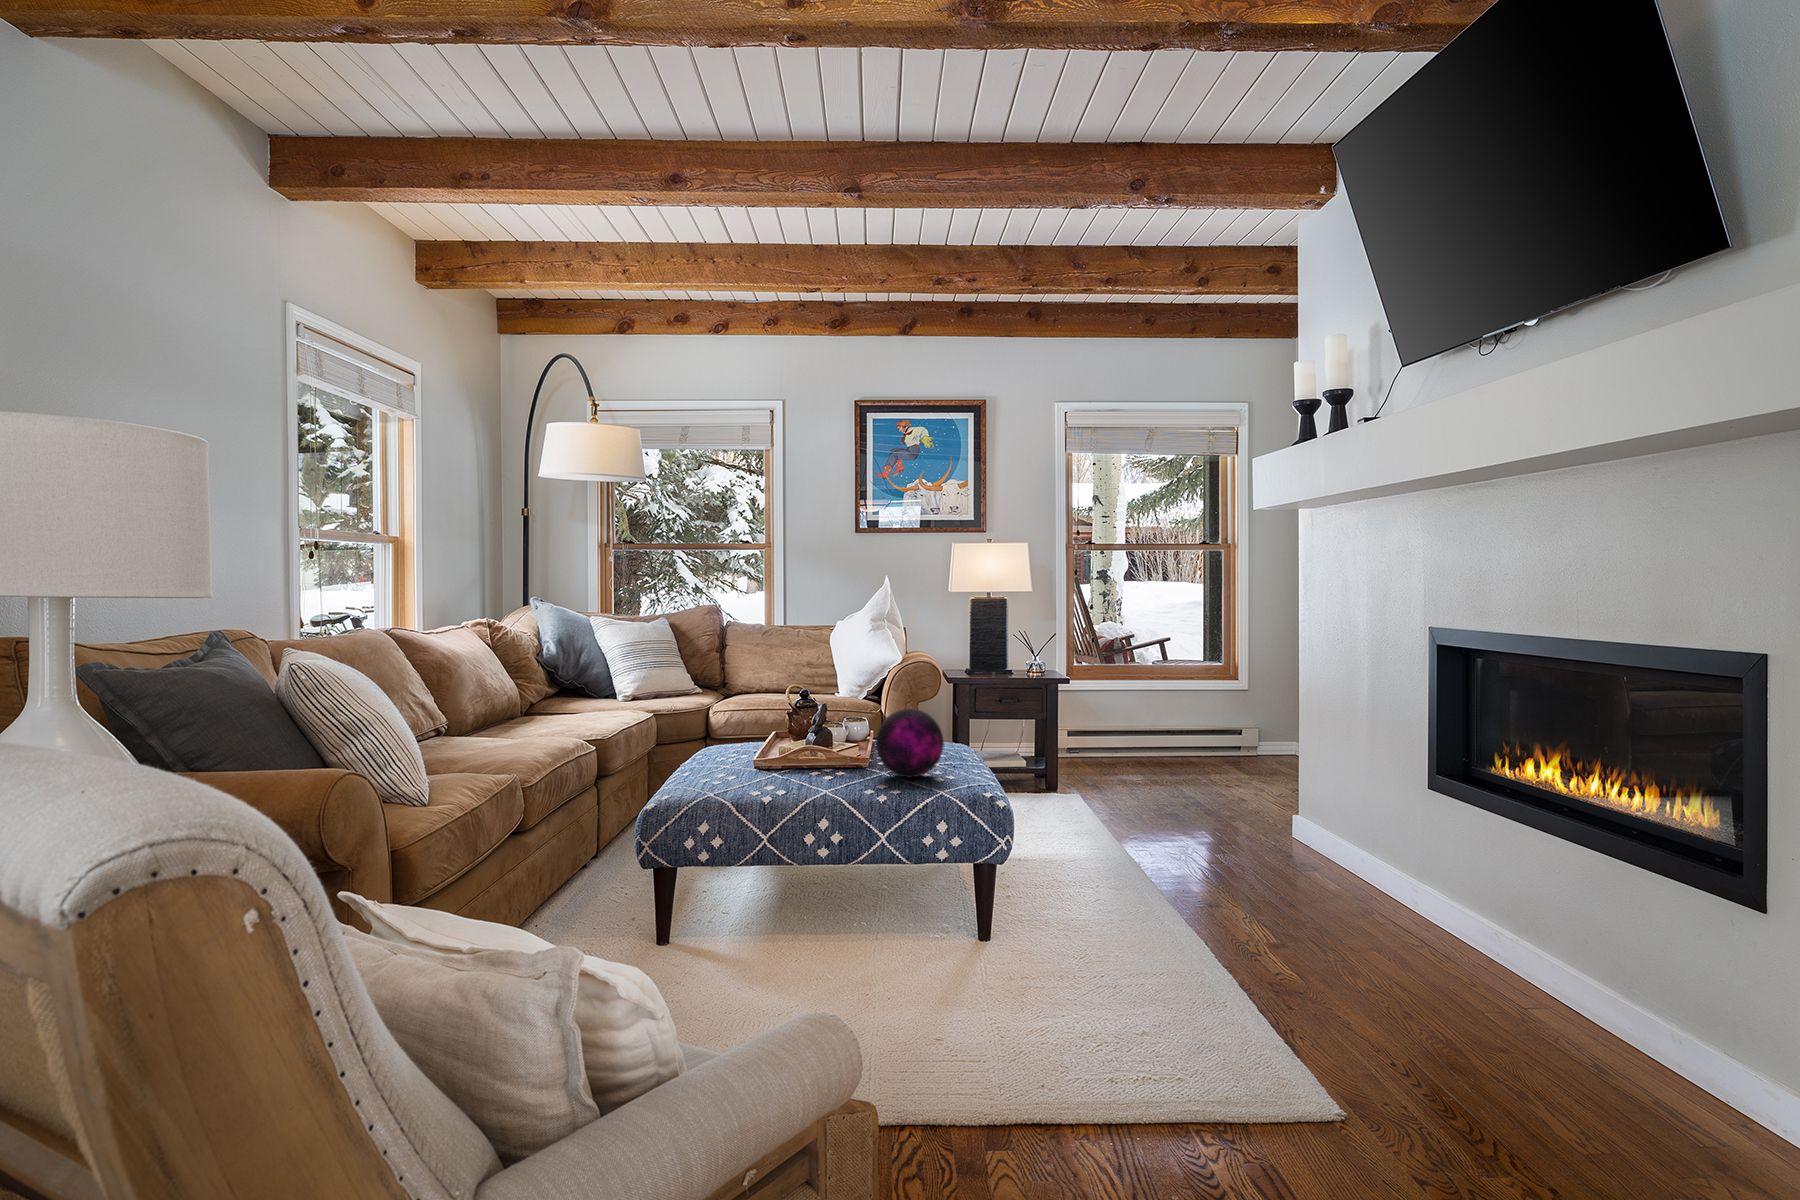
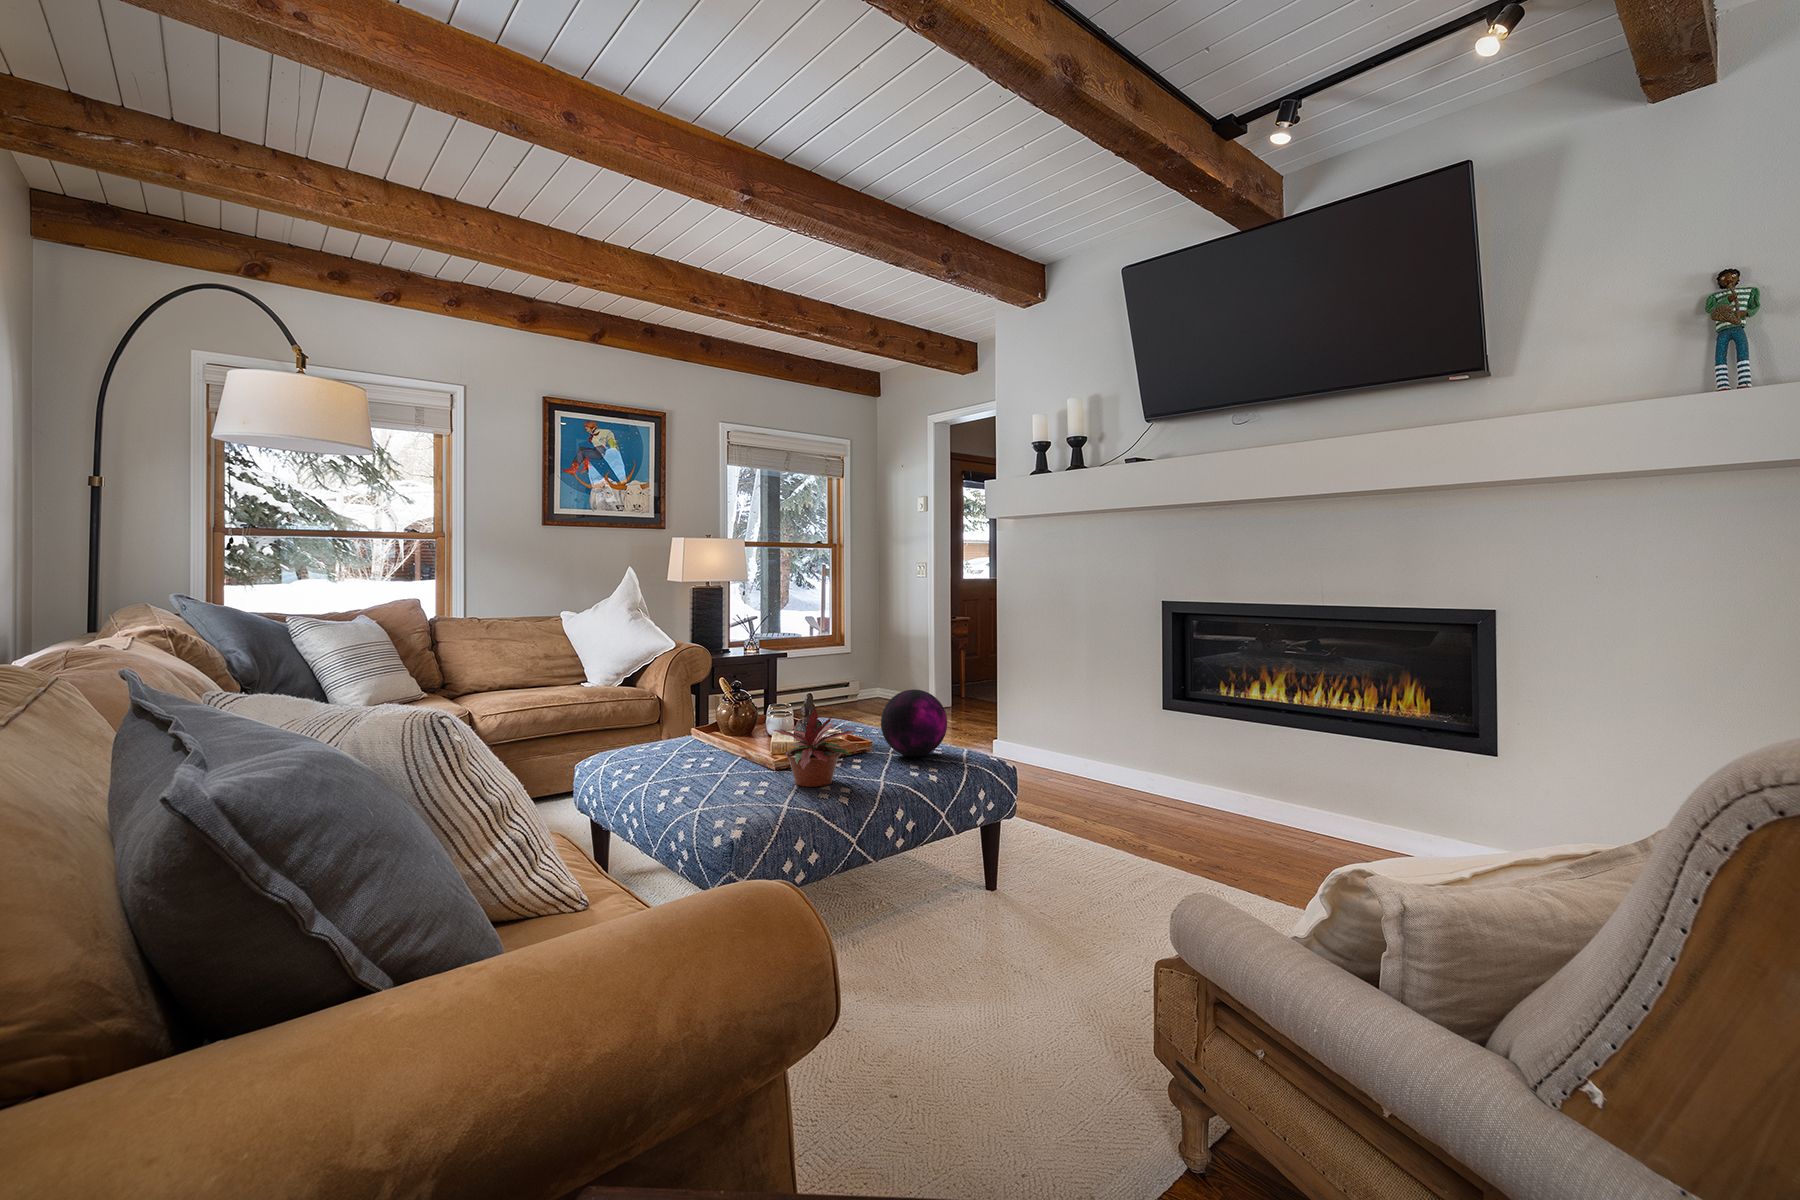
potted plant: none [732,712,814,785] -> present [774,708,858,787]

